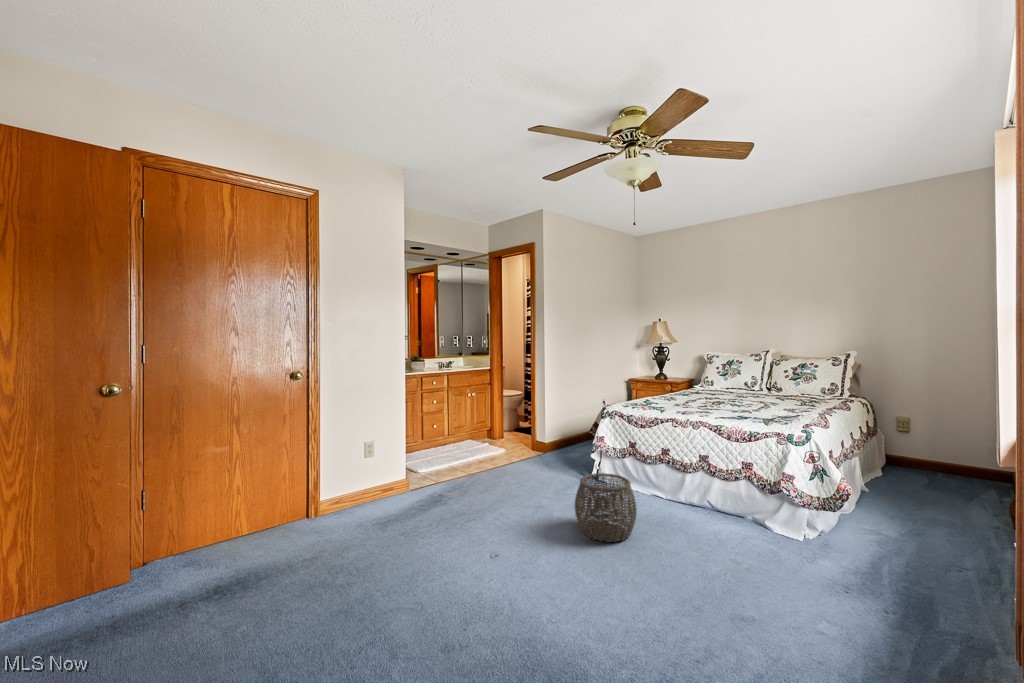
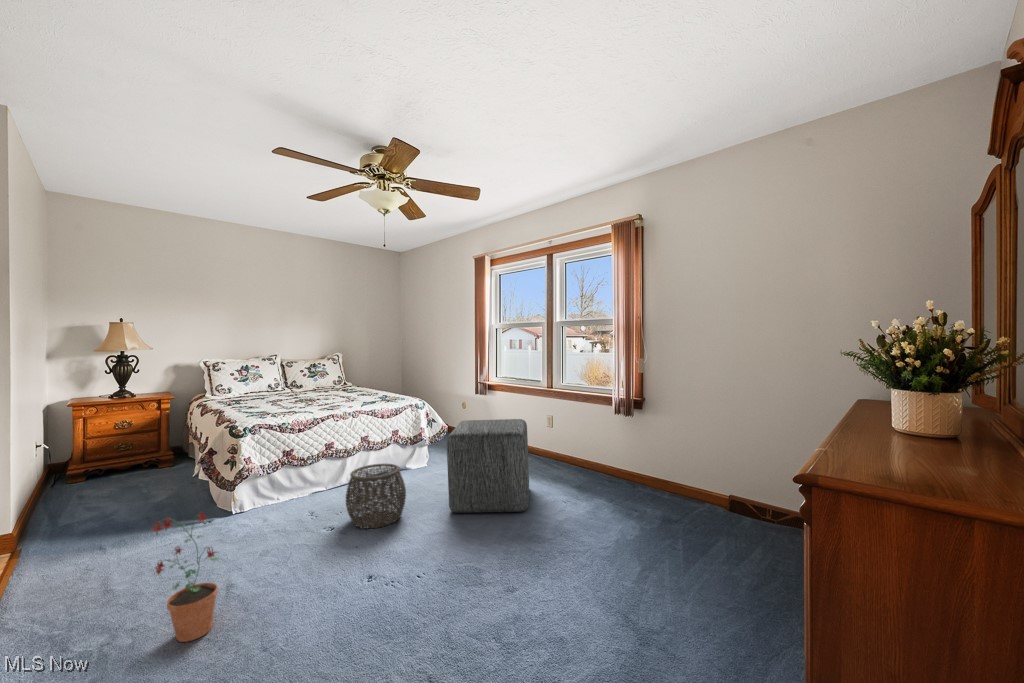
potted plant: none [417,440,455,515] -> present [152,512,218,642]
ottoman: none [637,470,799,634] -> present [447,419,529,513]

